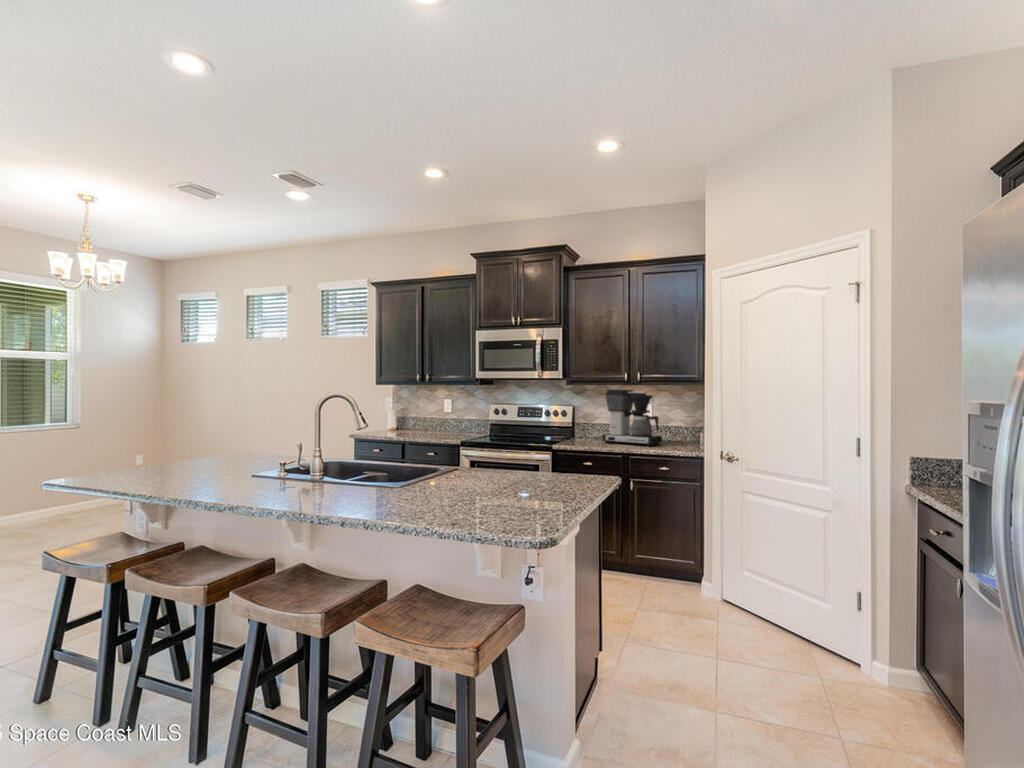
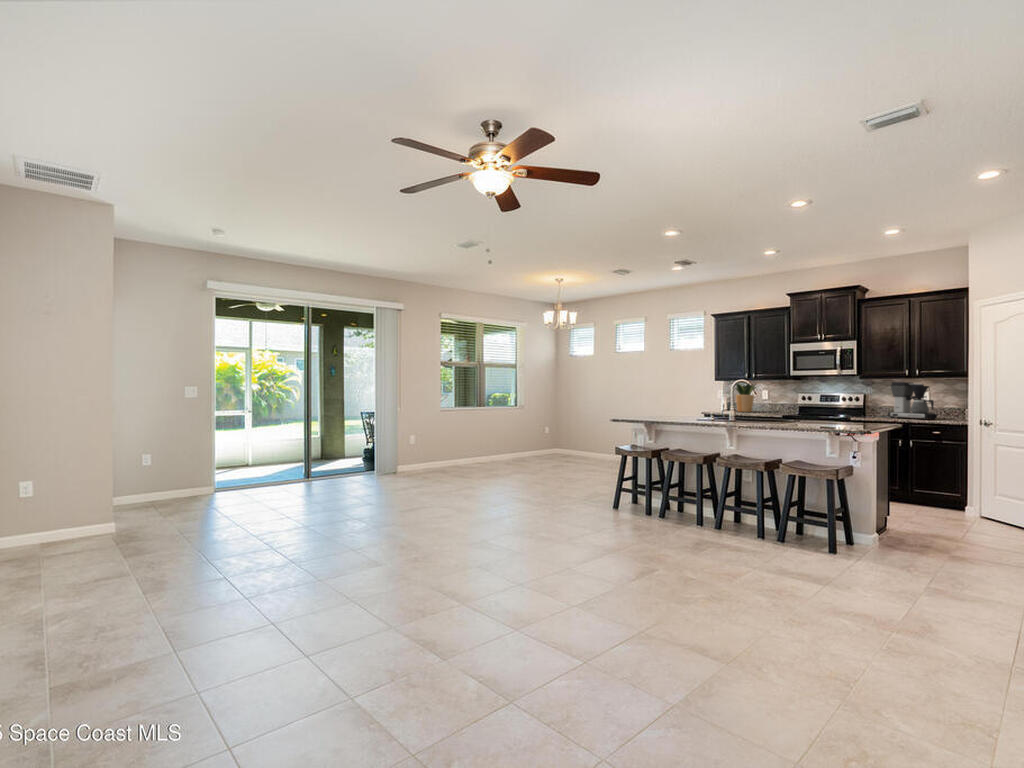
potted plant: none [394,390,441,436] -> present [736,384,756,412]

